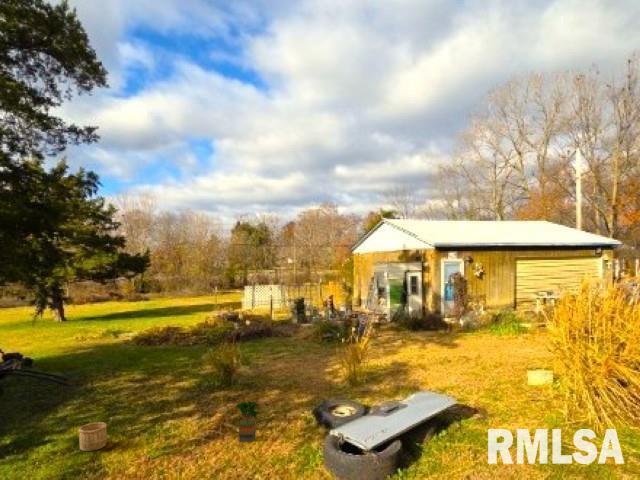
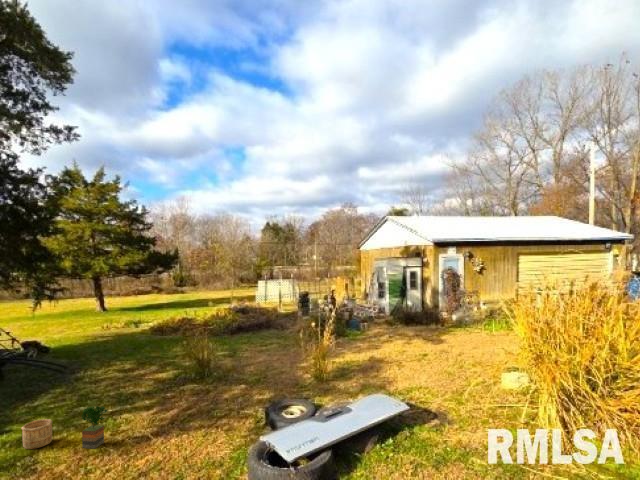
potted tree: present [236,401,259,442] -> present [82,406,107,449]

